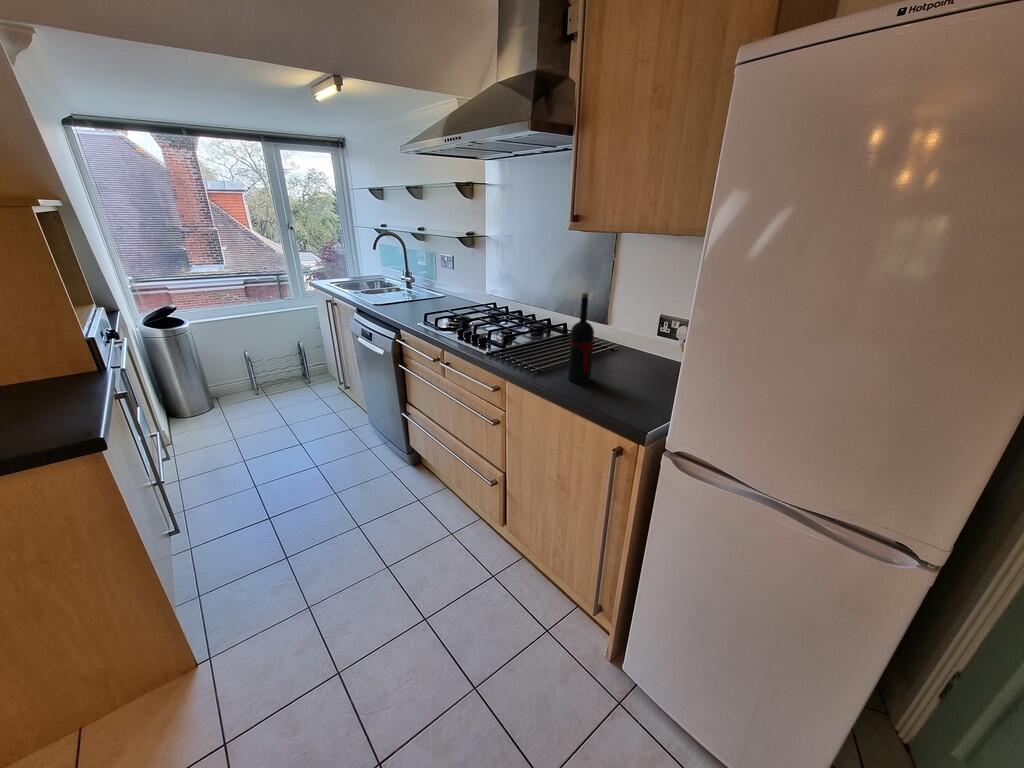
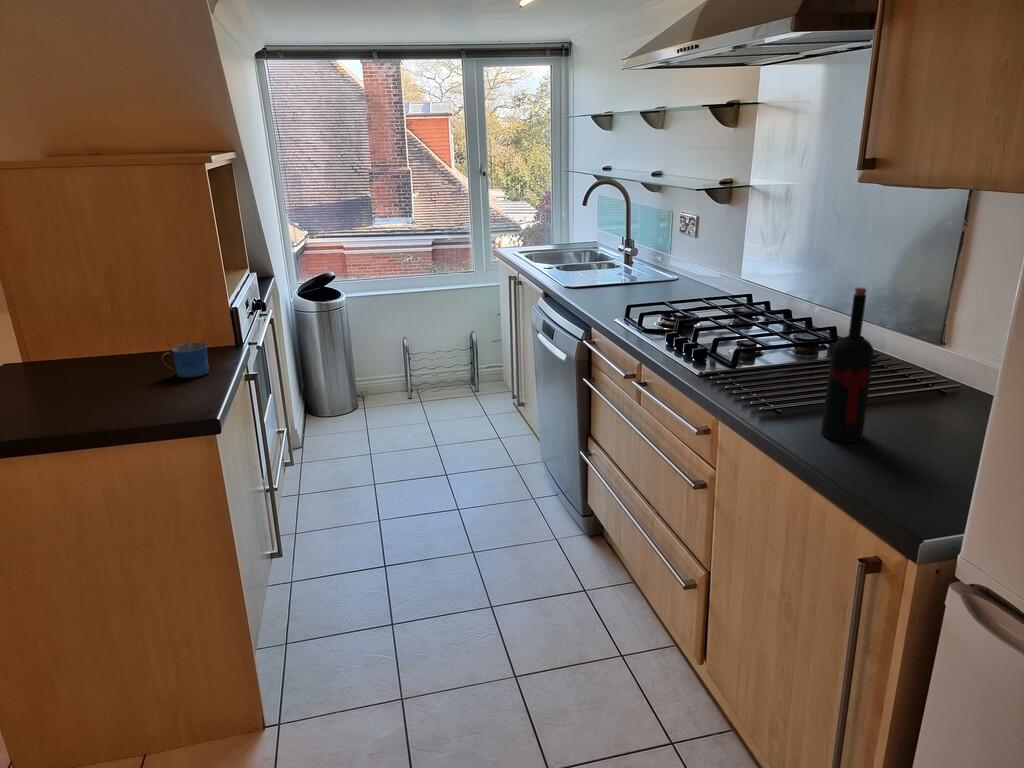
mug: none [16,373,77,406] -> present [162,343,209,378]

